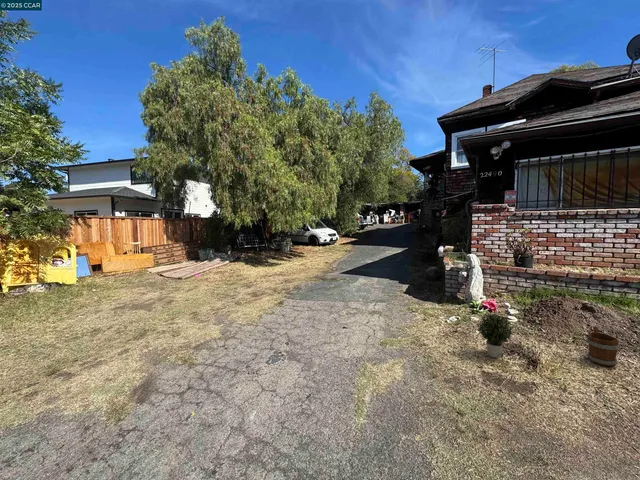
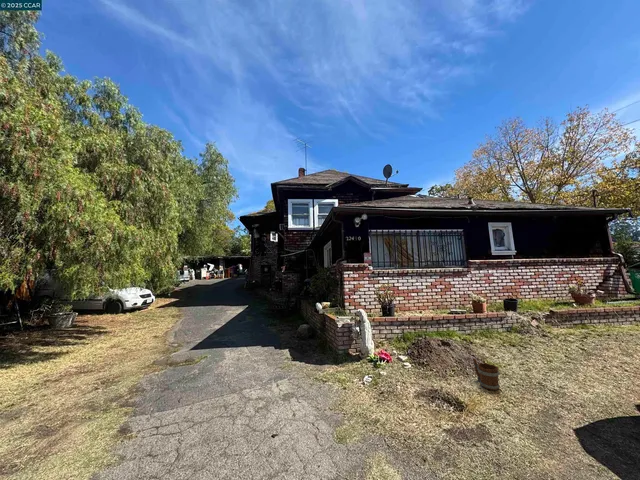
potted plant: present [477,313,513,358] -> none [423,368,456,415]

